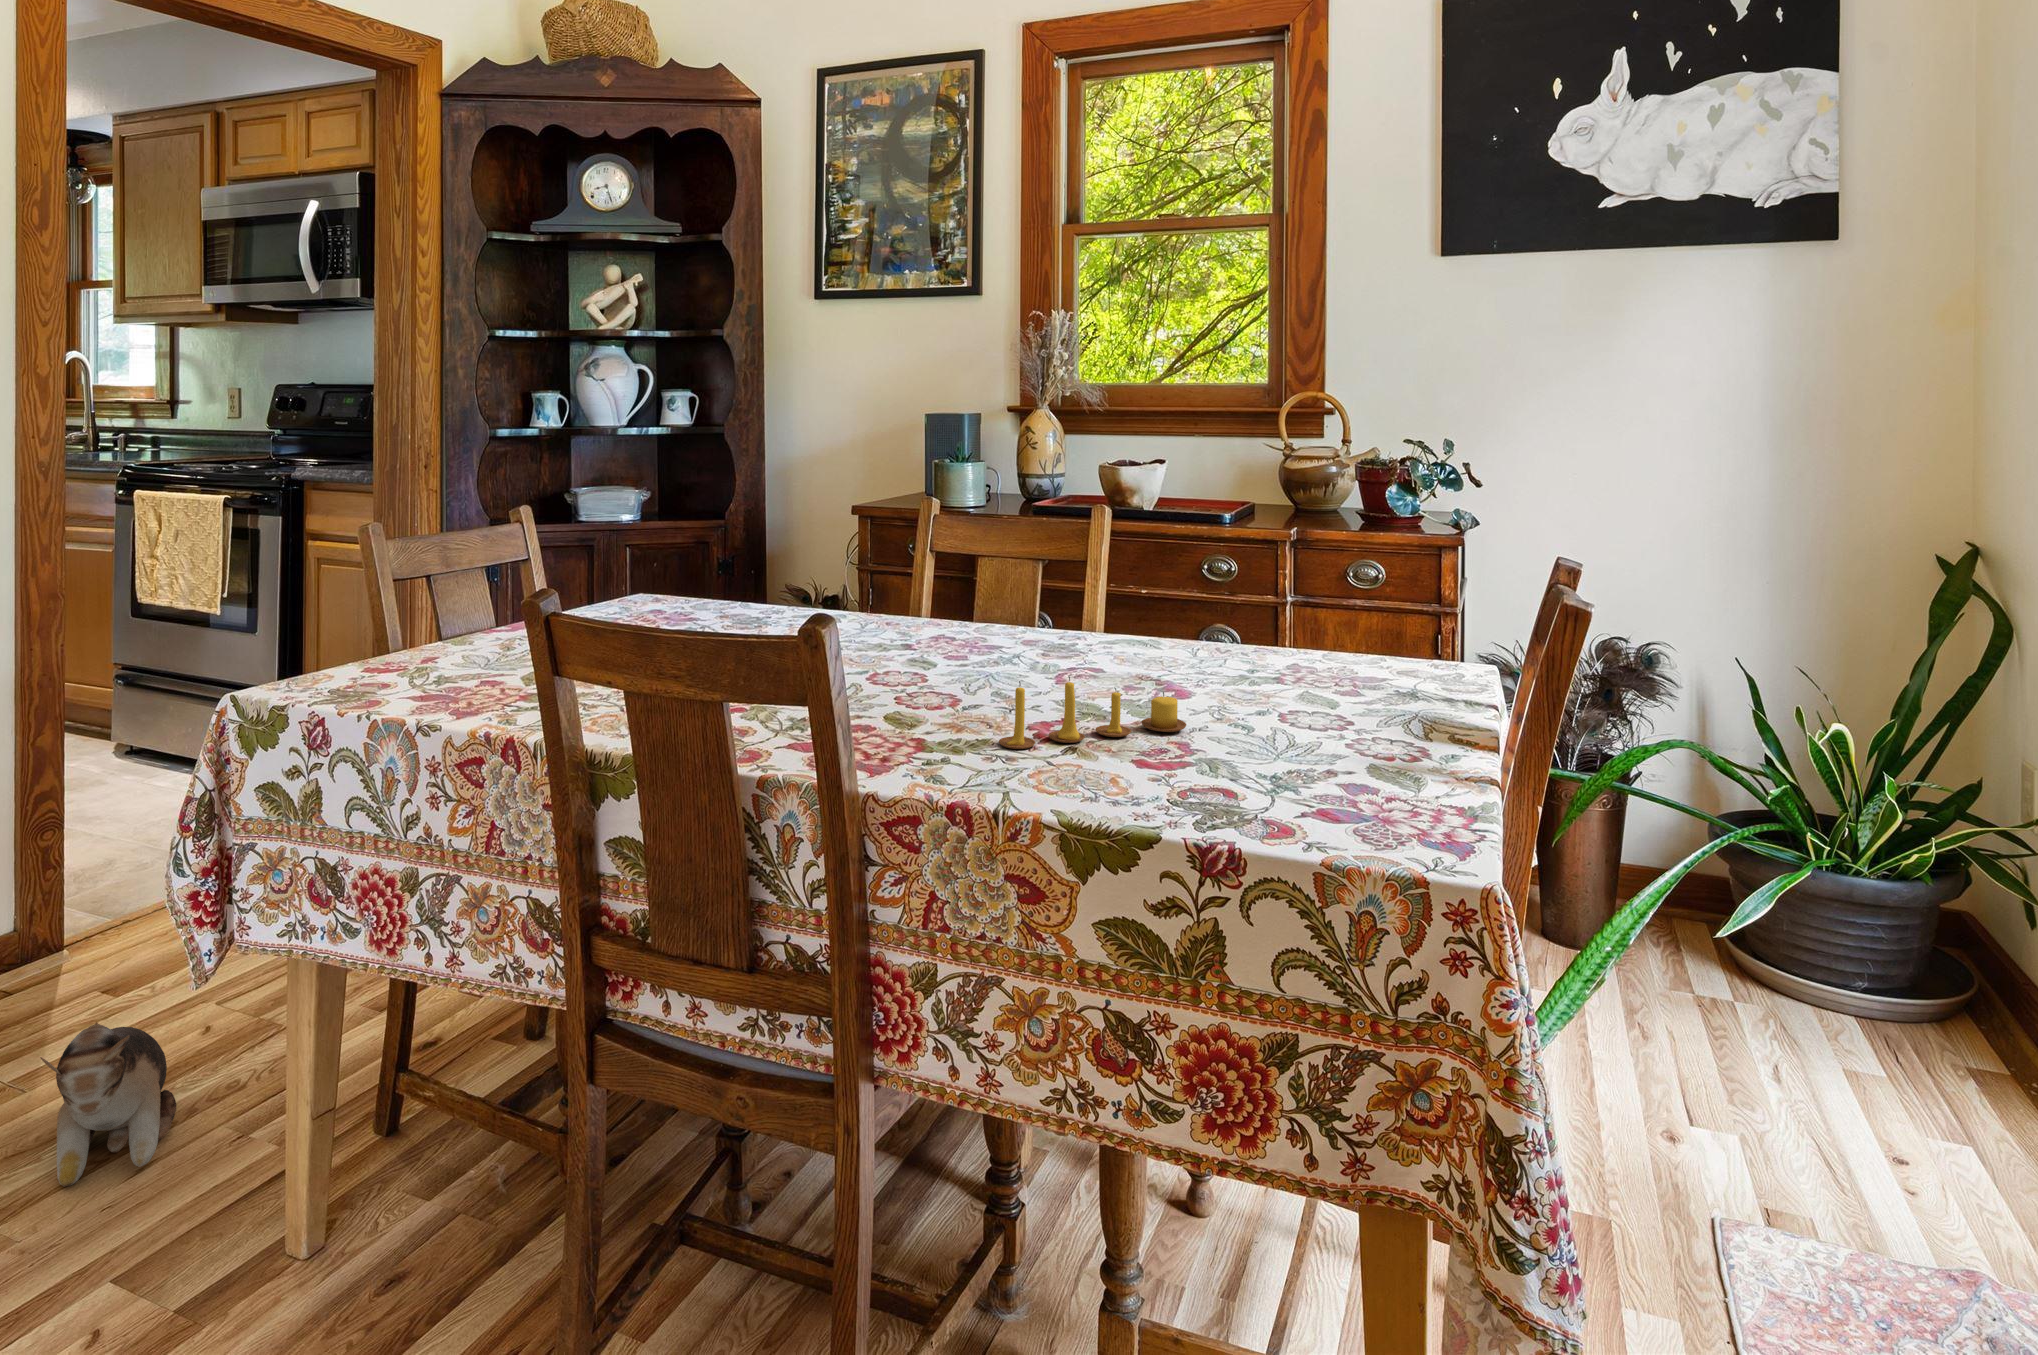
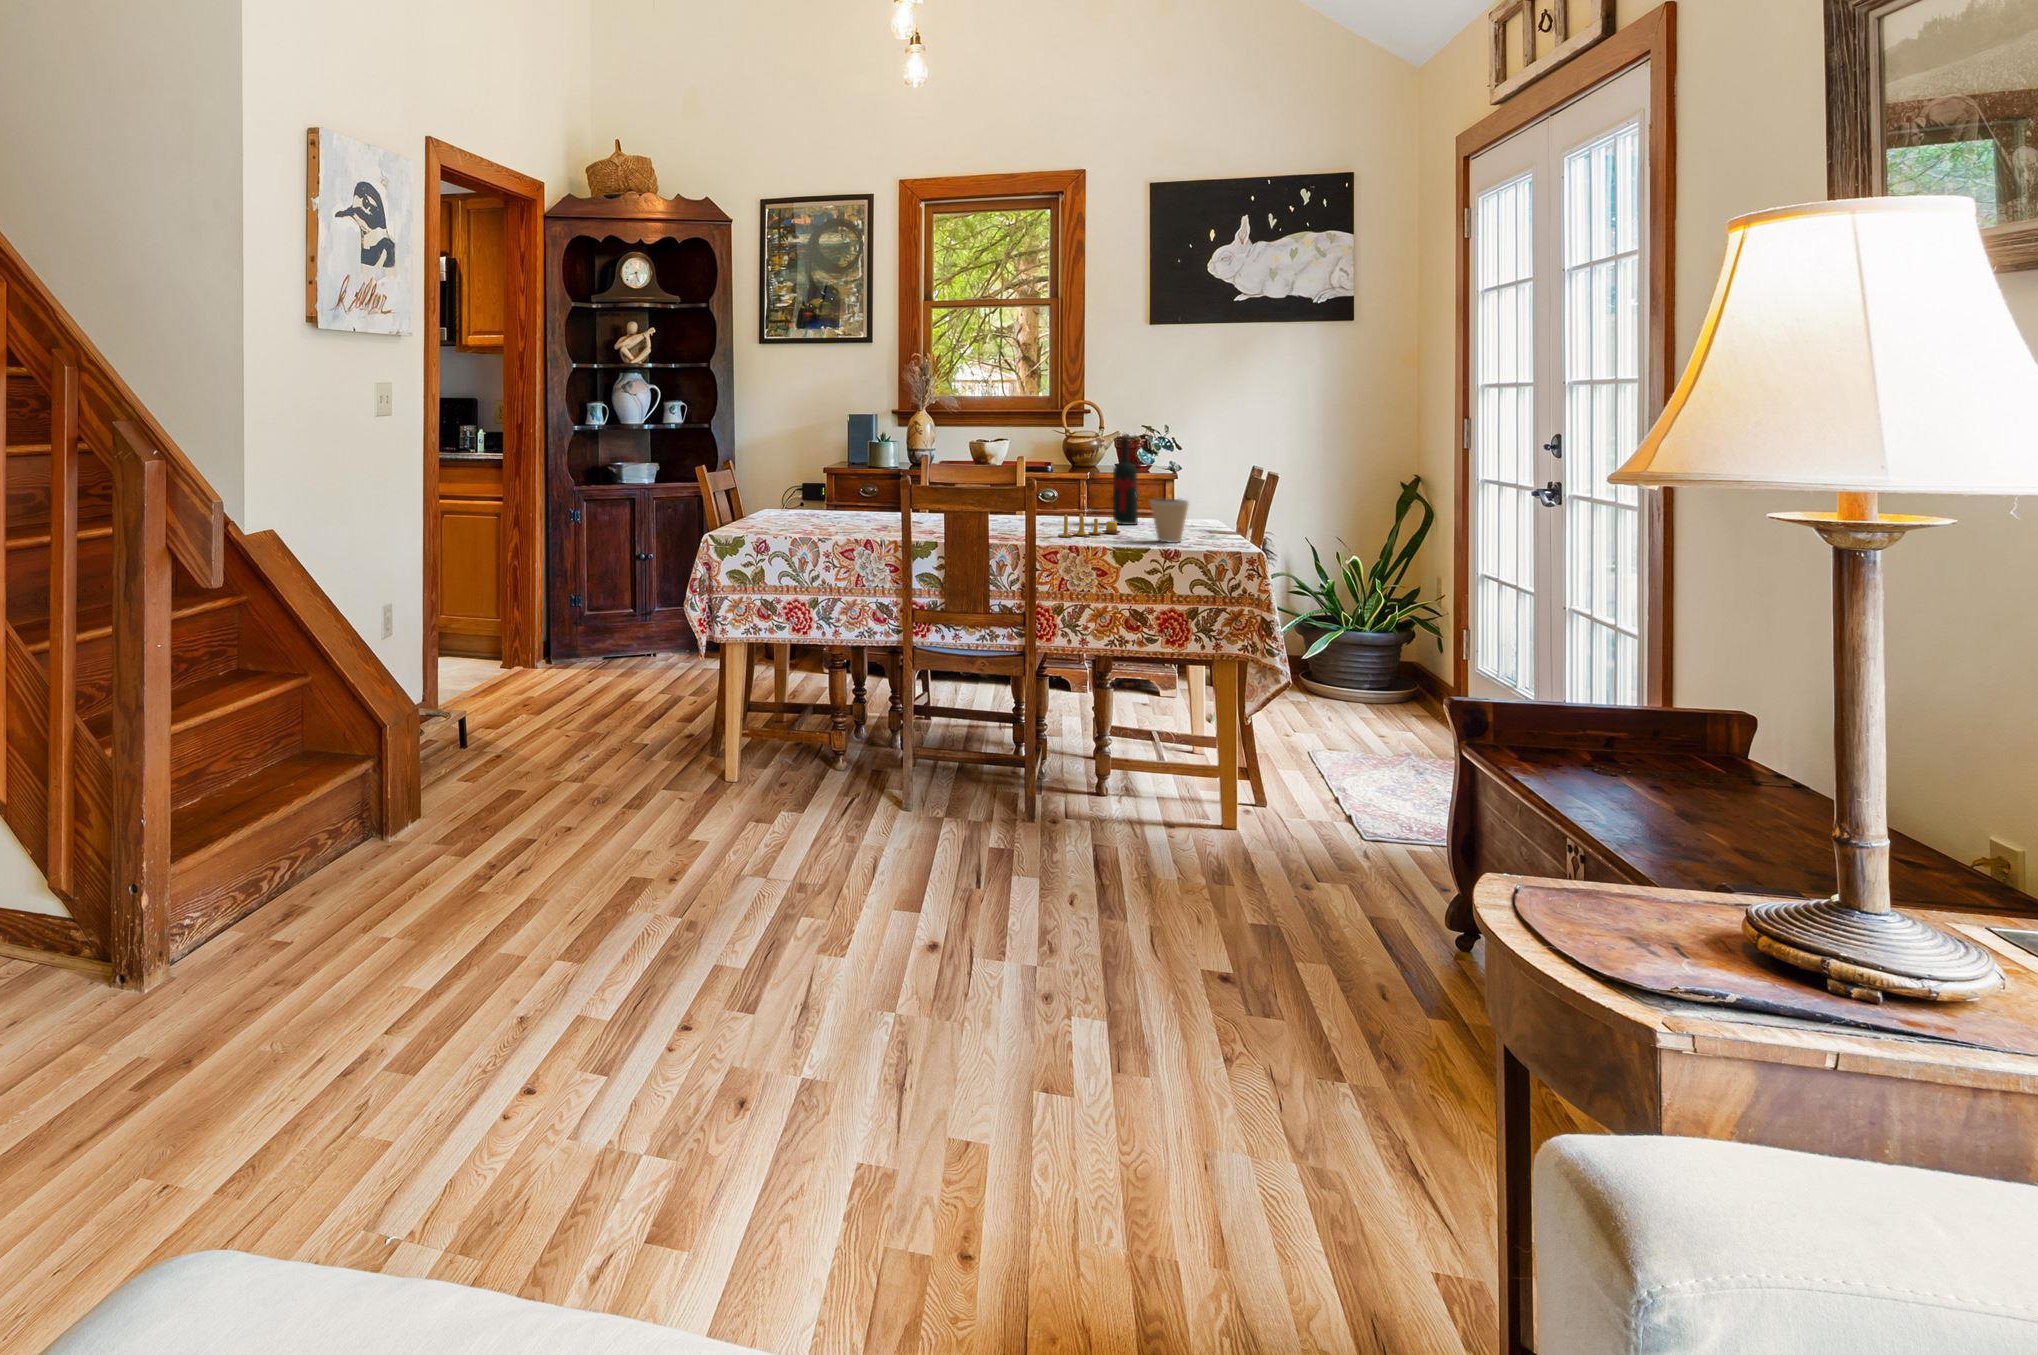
wine bottle: none [1228,468,1285,685] -> present [1113,434,1138,525]
coffee cup: none [1219,659,1326,794] -> present [1150,499,1189,543]
plush toy: present [40,1023,176,1187] -> none [569,696,634,771]

